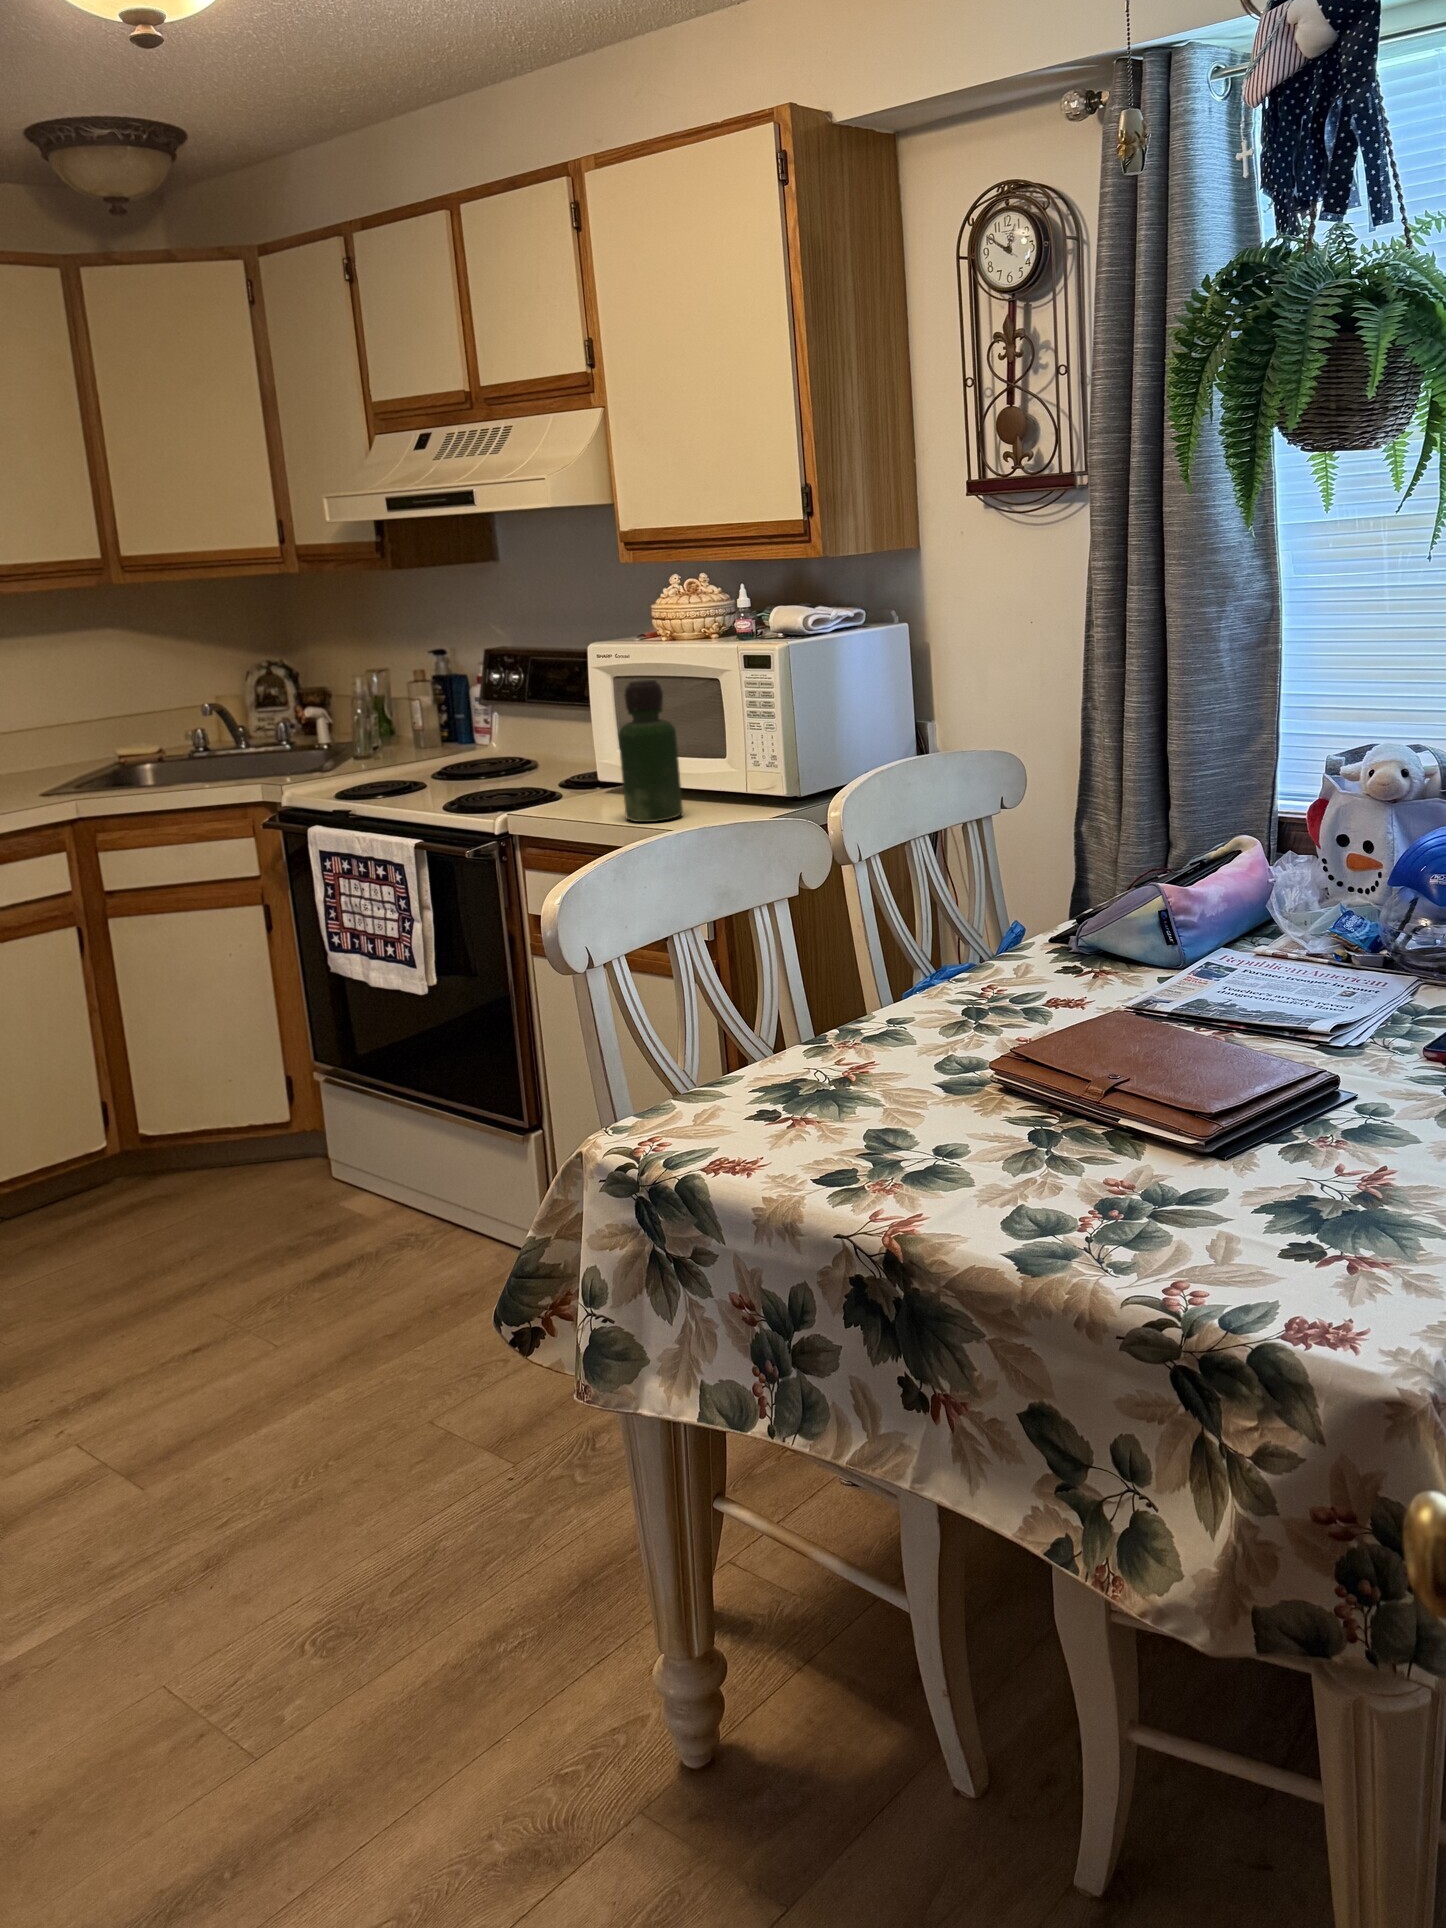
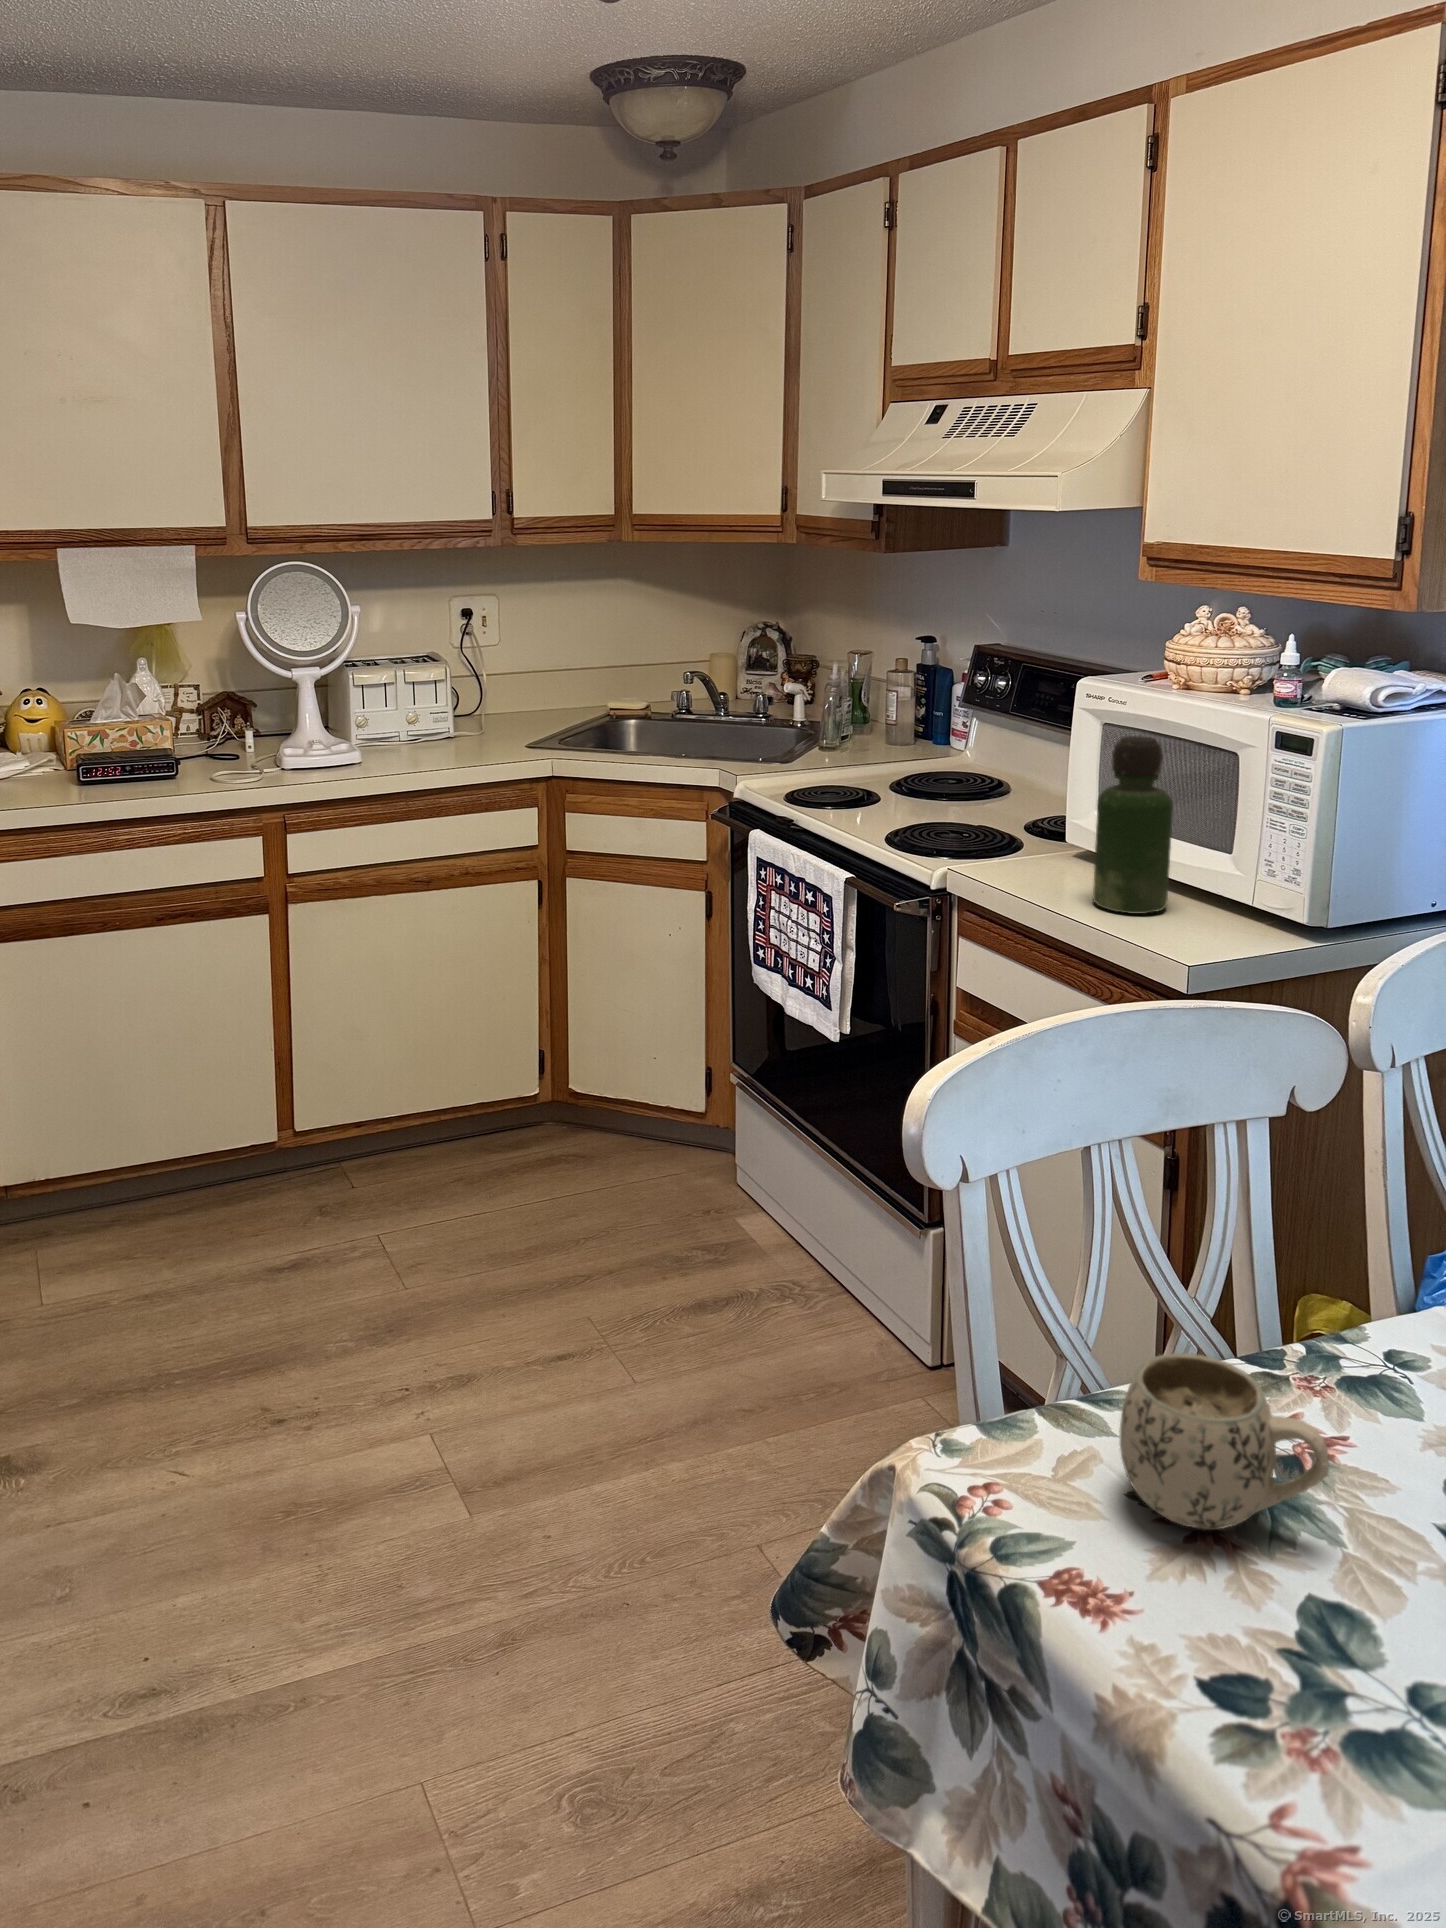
mug: none [735,1014,867,1124] -> present [1119,1353,1330,1530]

